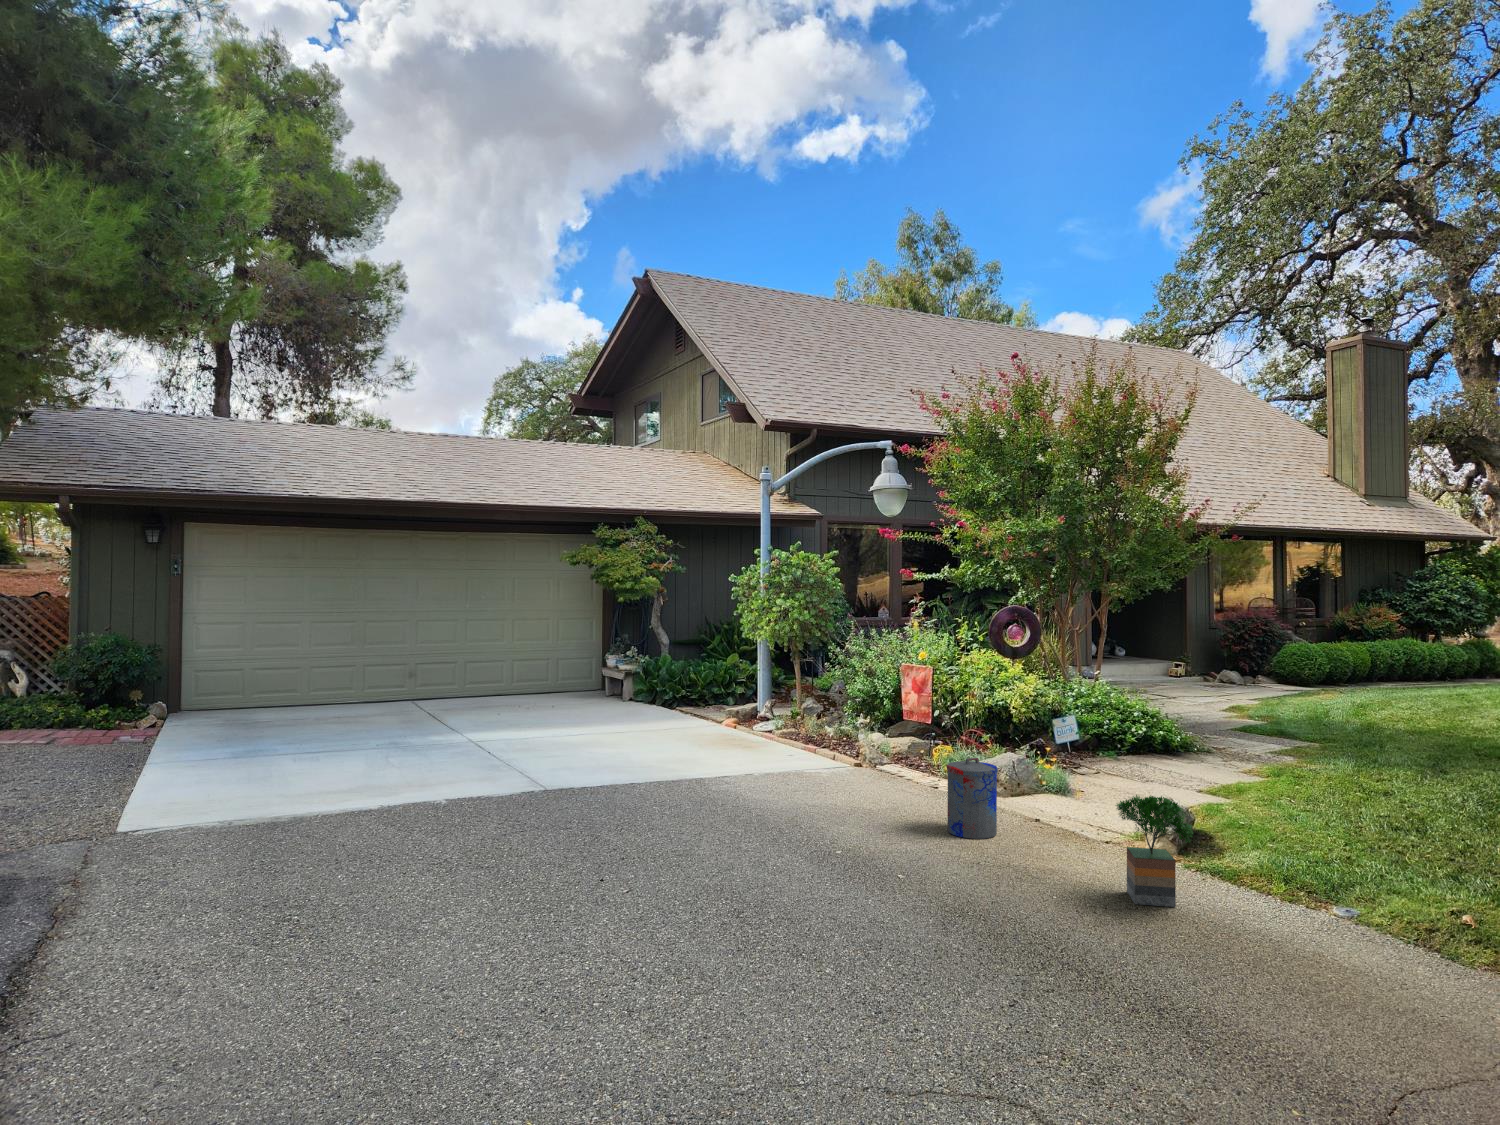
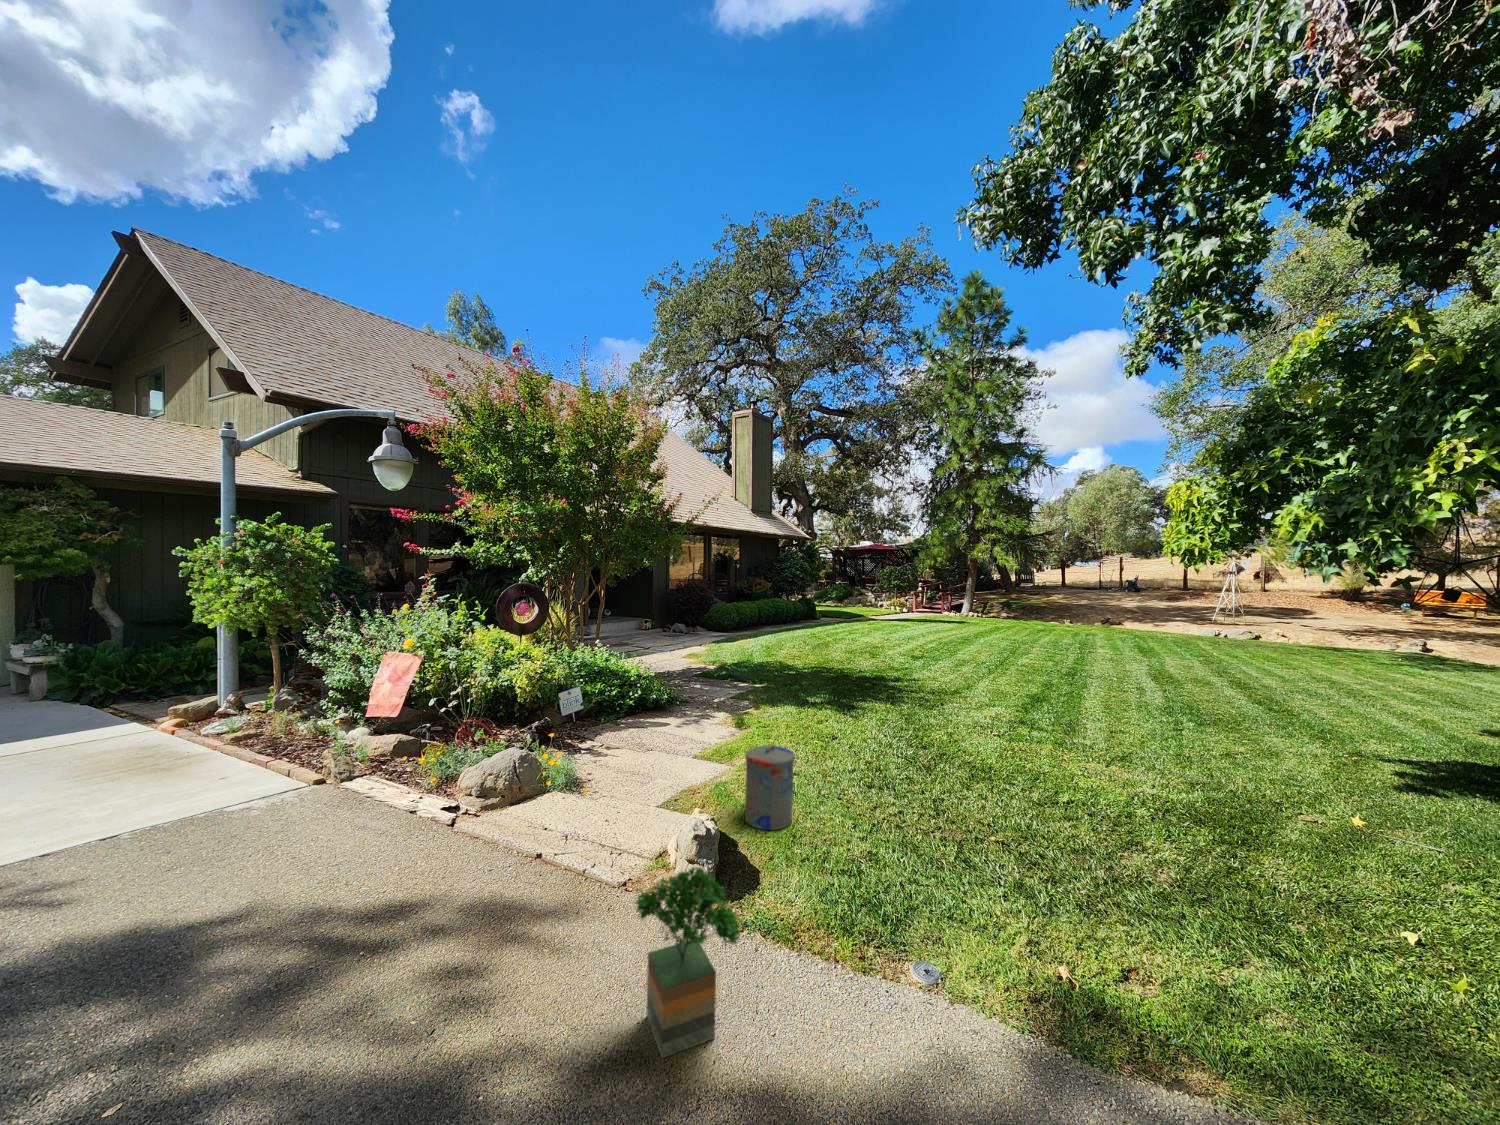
trash can: present [947,758,998,839] -> present [745,745,794,830]

